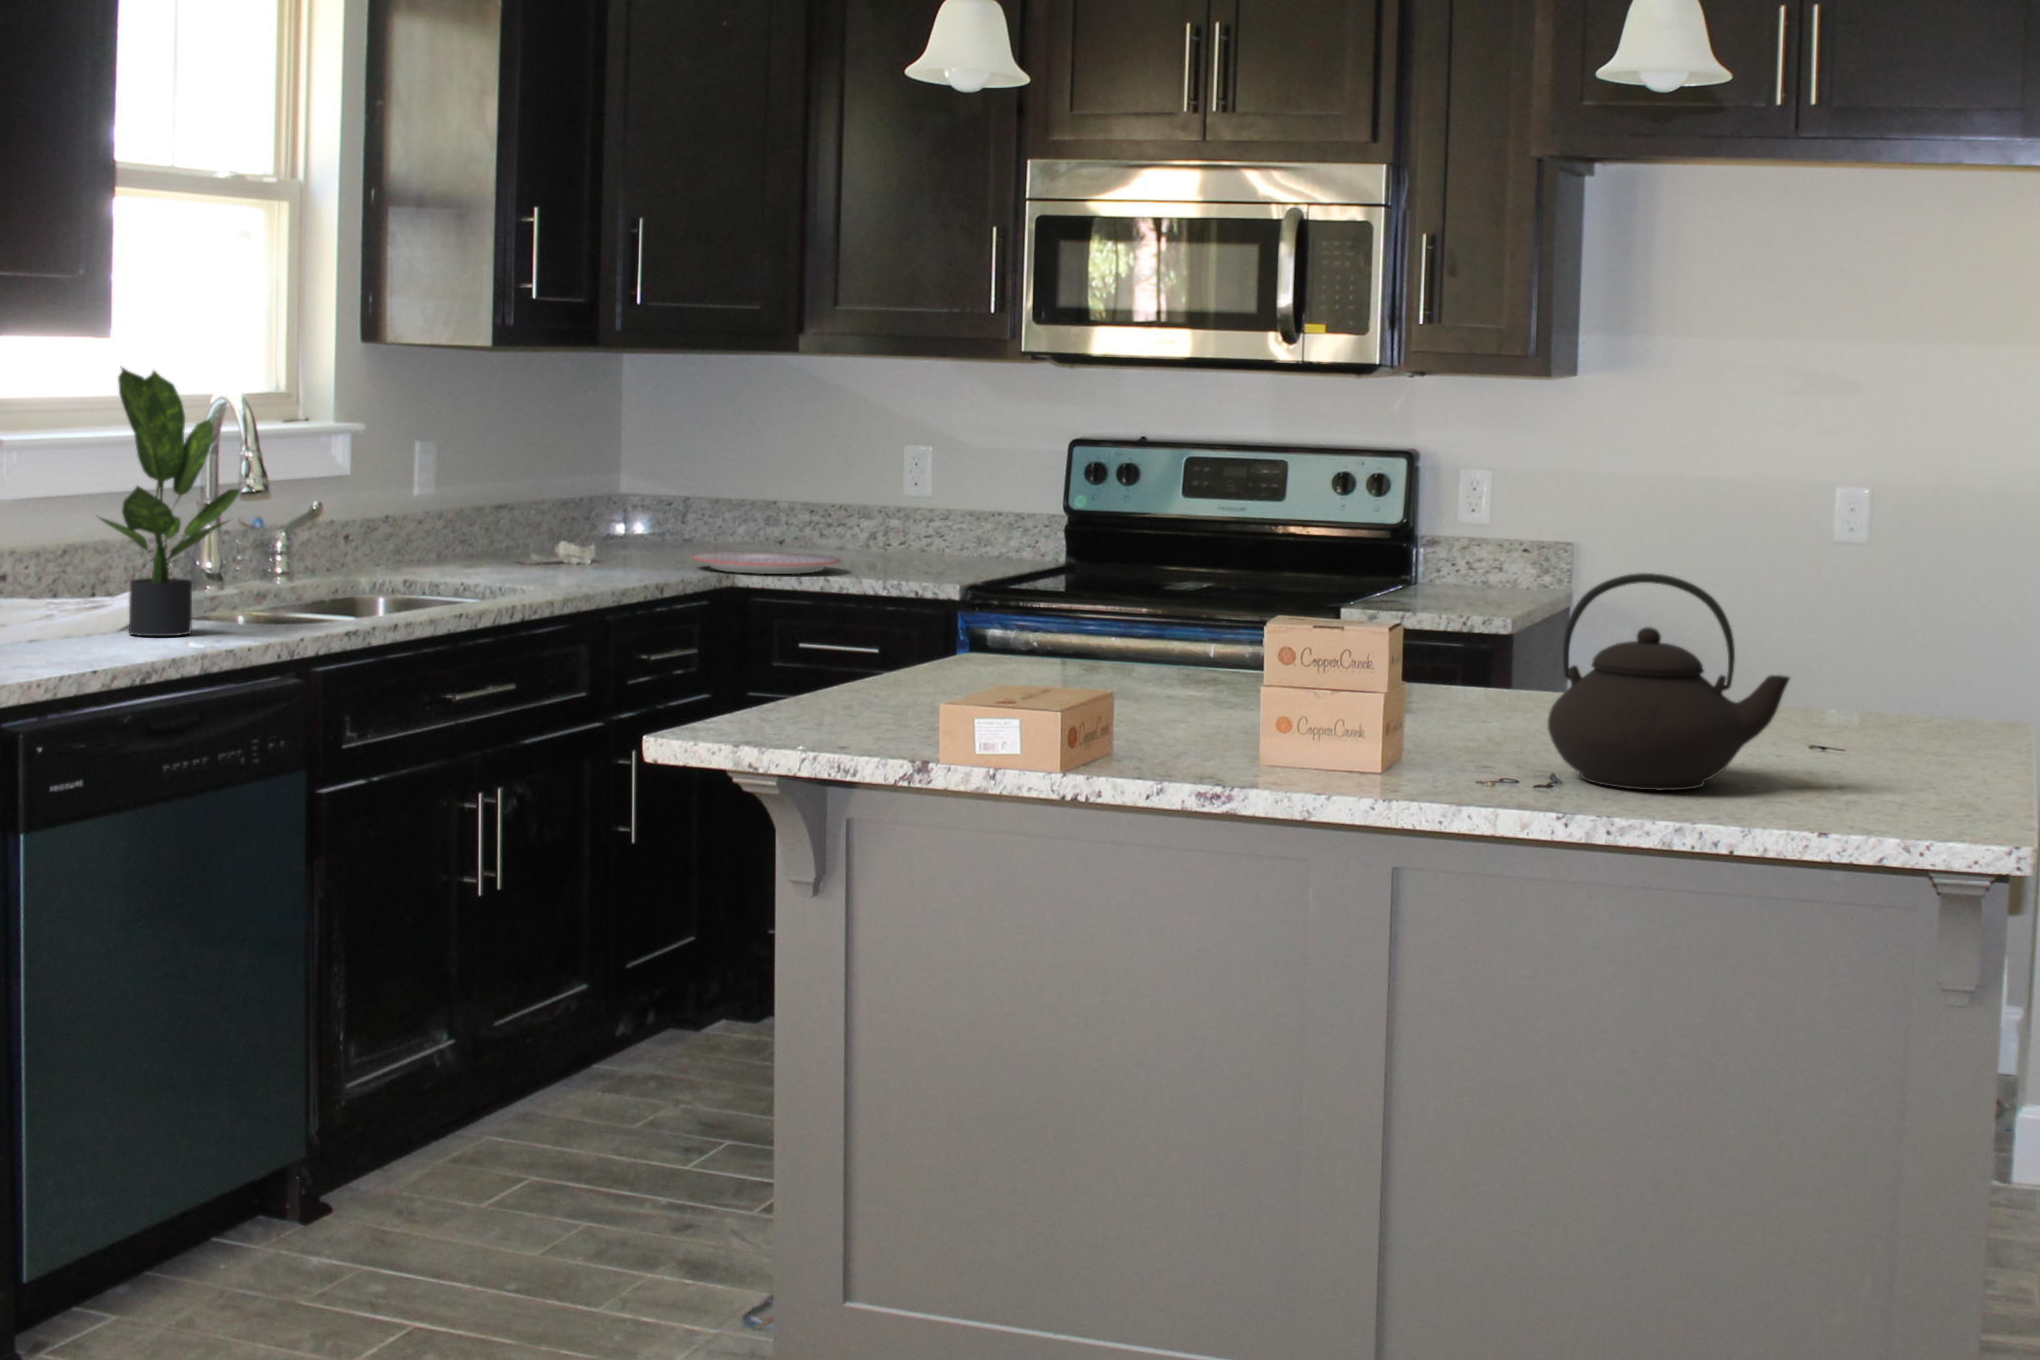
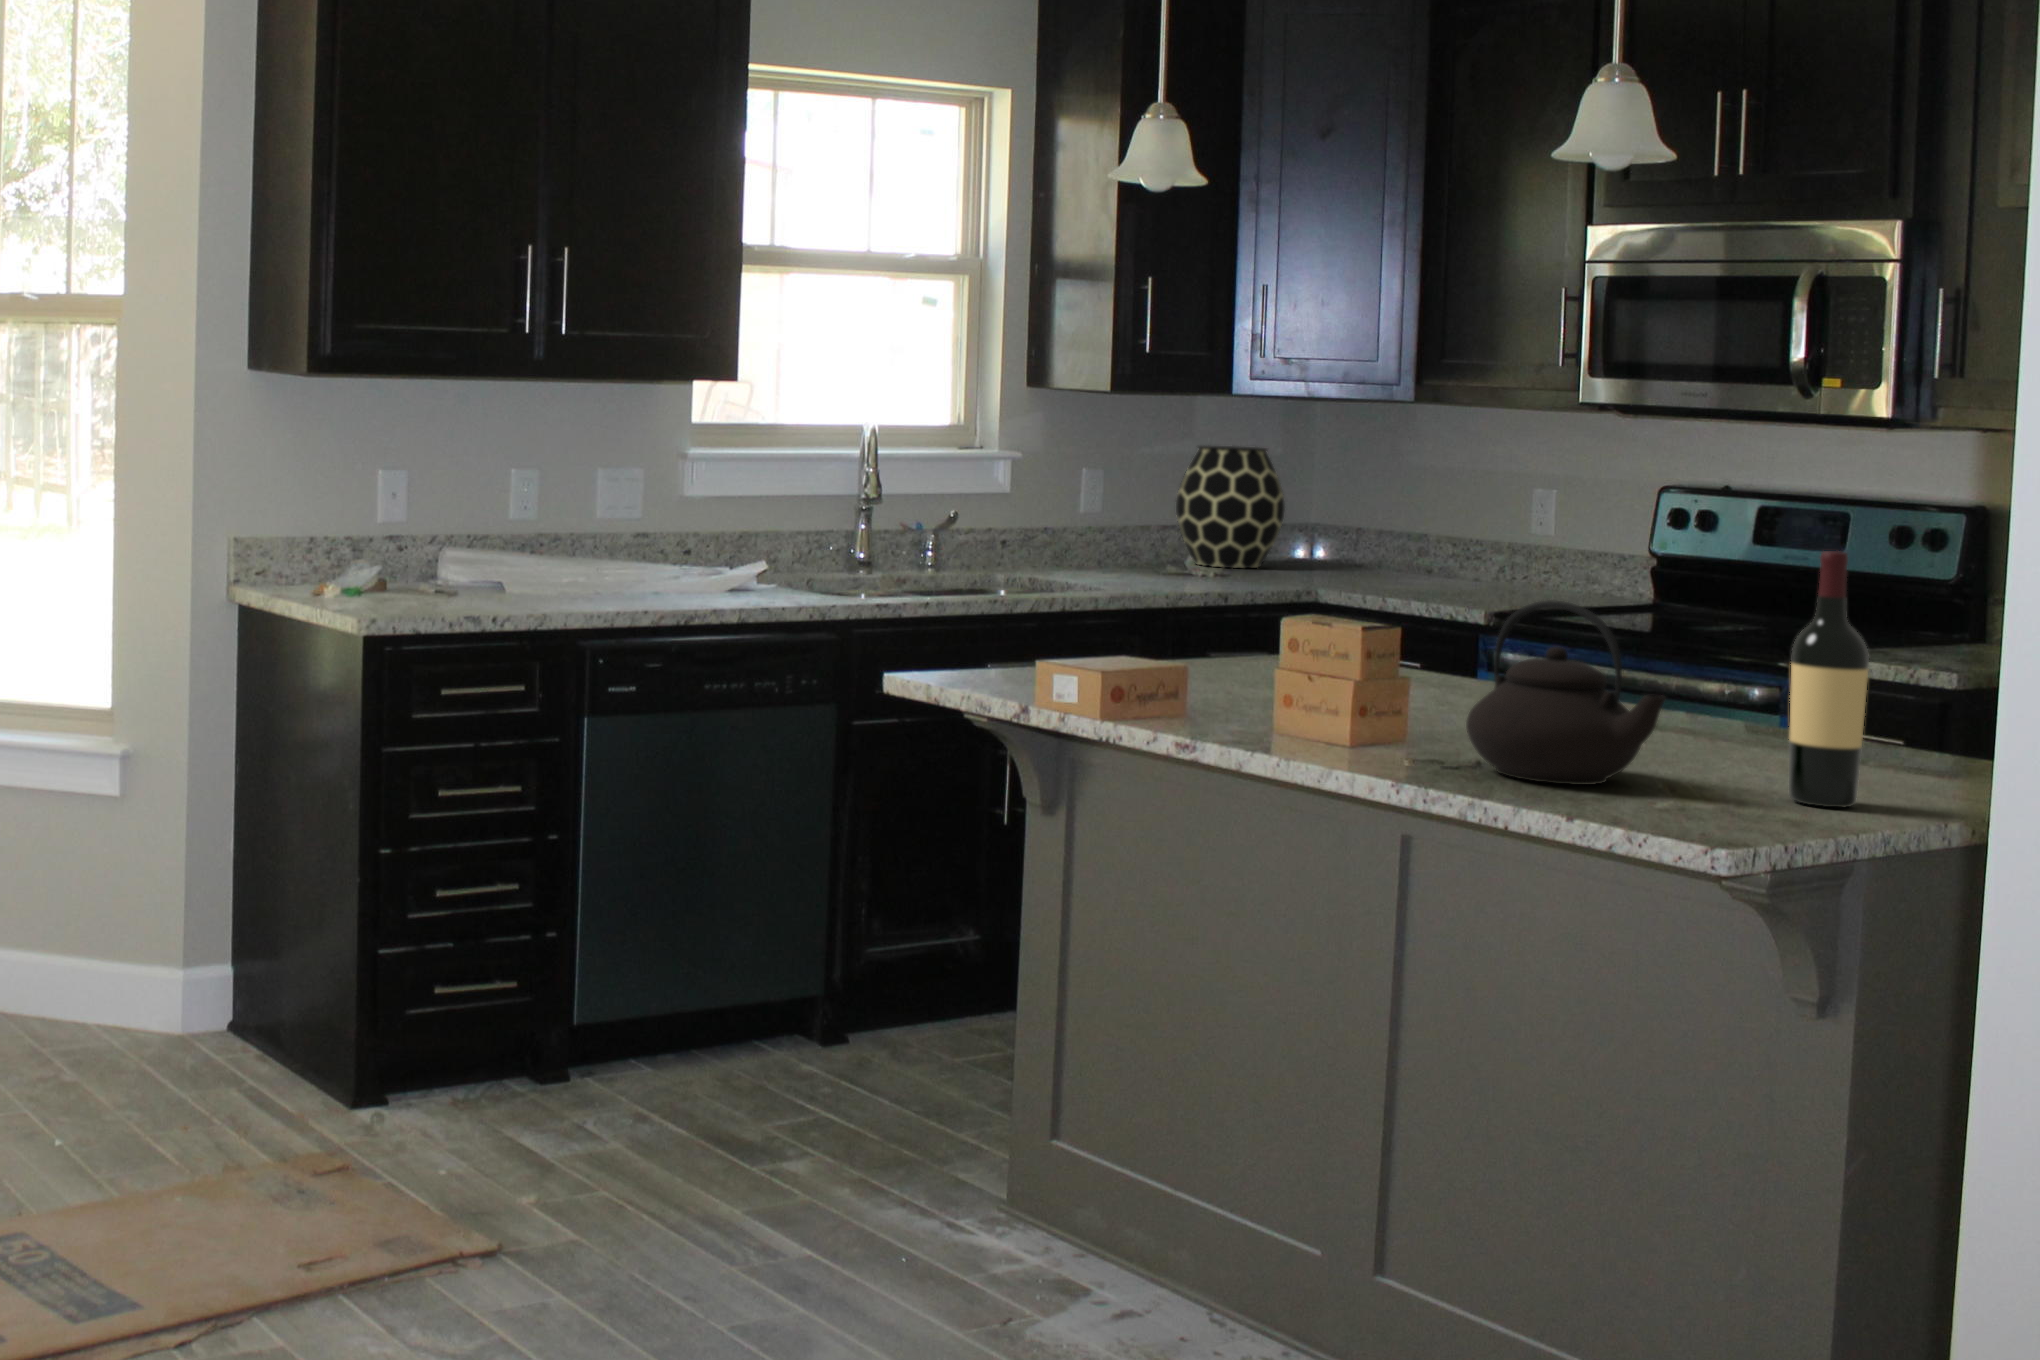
potted plant: present [96,368,241,636] -> none [717,422,801,598]
vase: none [532,400,665,549] -> present [1176,446,1285,568]
wine bottle: none [1855,502,1932,780] -> present [1789,551,1869,807]
plate: present [692,552,841,574] -> none [1251,573,1380,593]

